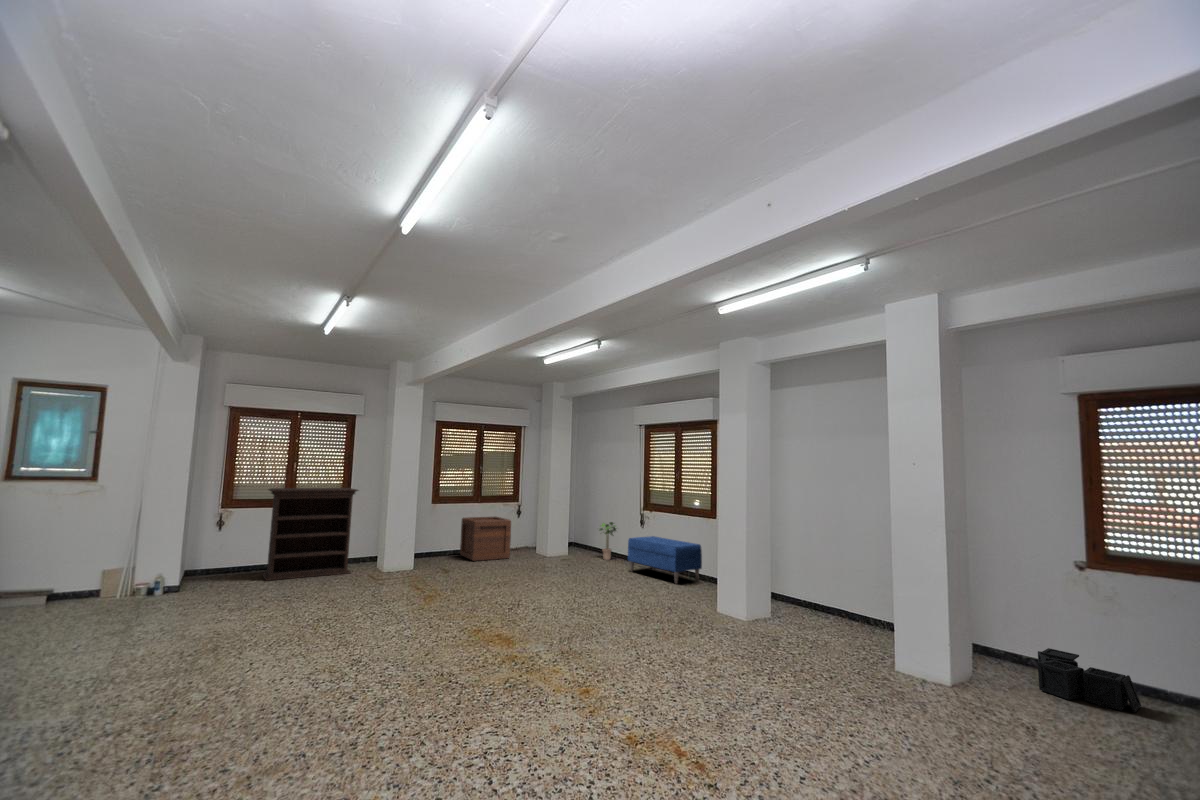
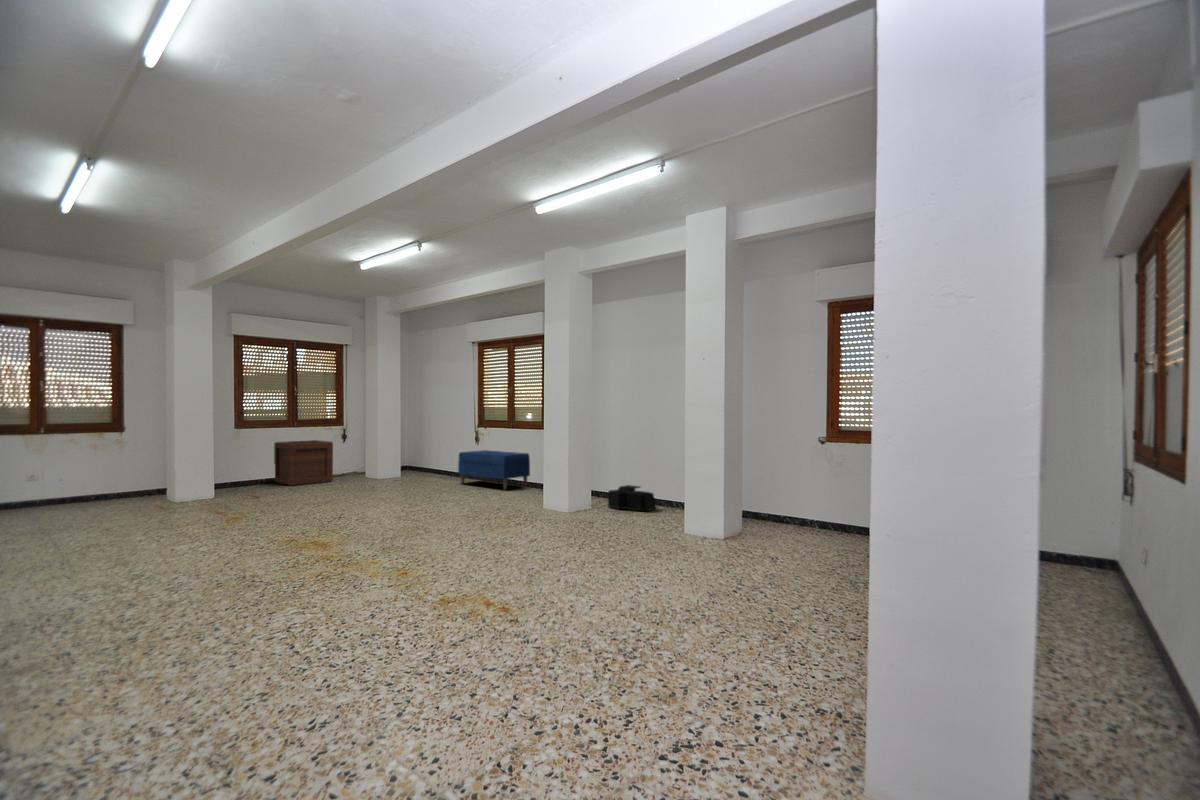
bookshelf: present [263,488,358,581] -> none [2,409,136,517]
potted plant: present [600,522,616,560] -> none [428,440,451,477]
storage bin: present [1038,648,1141,712] -> present [608,485,656,511]

